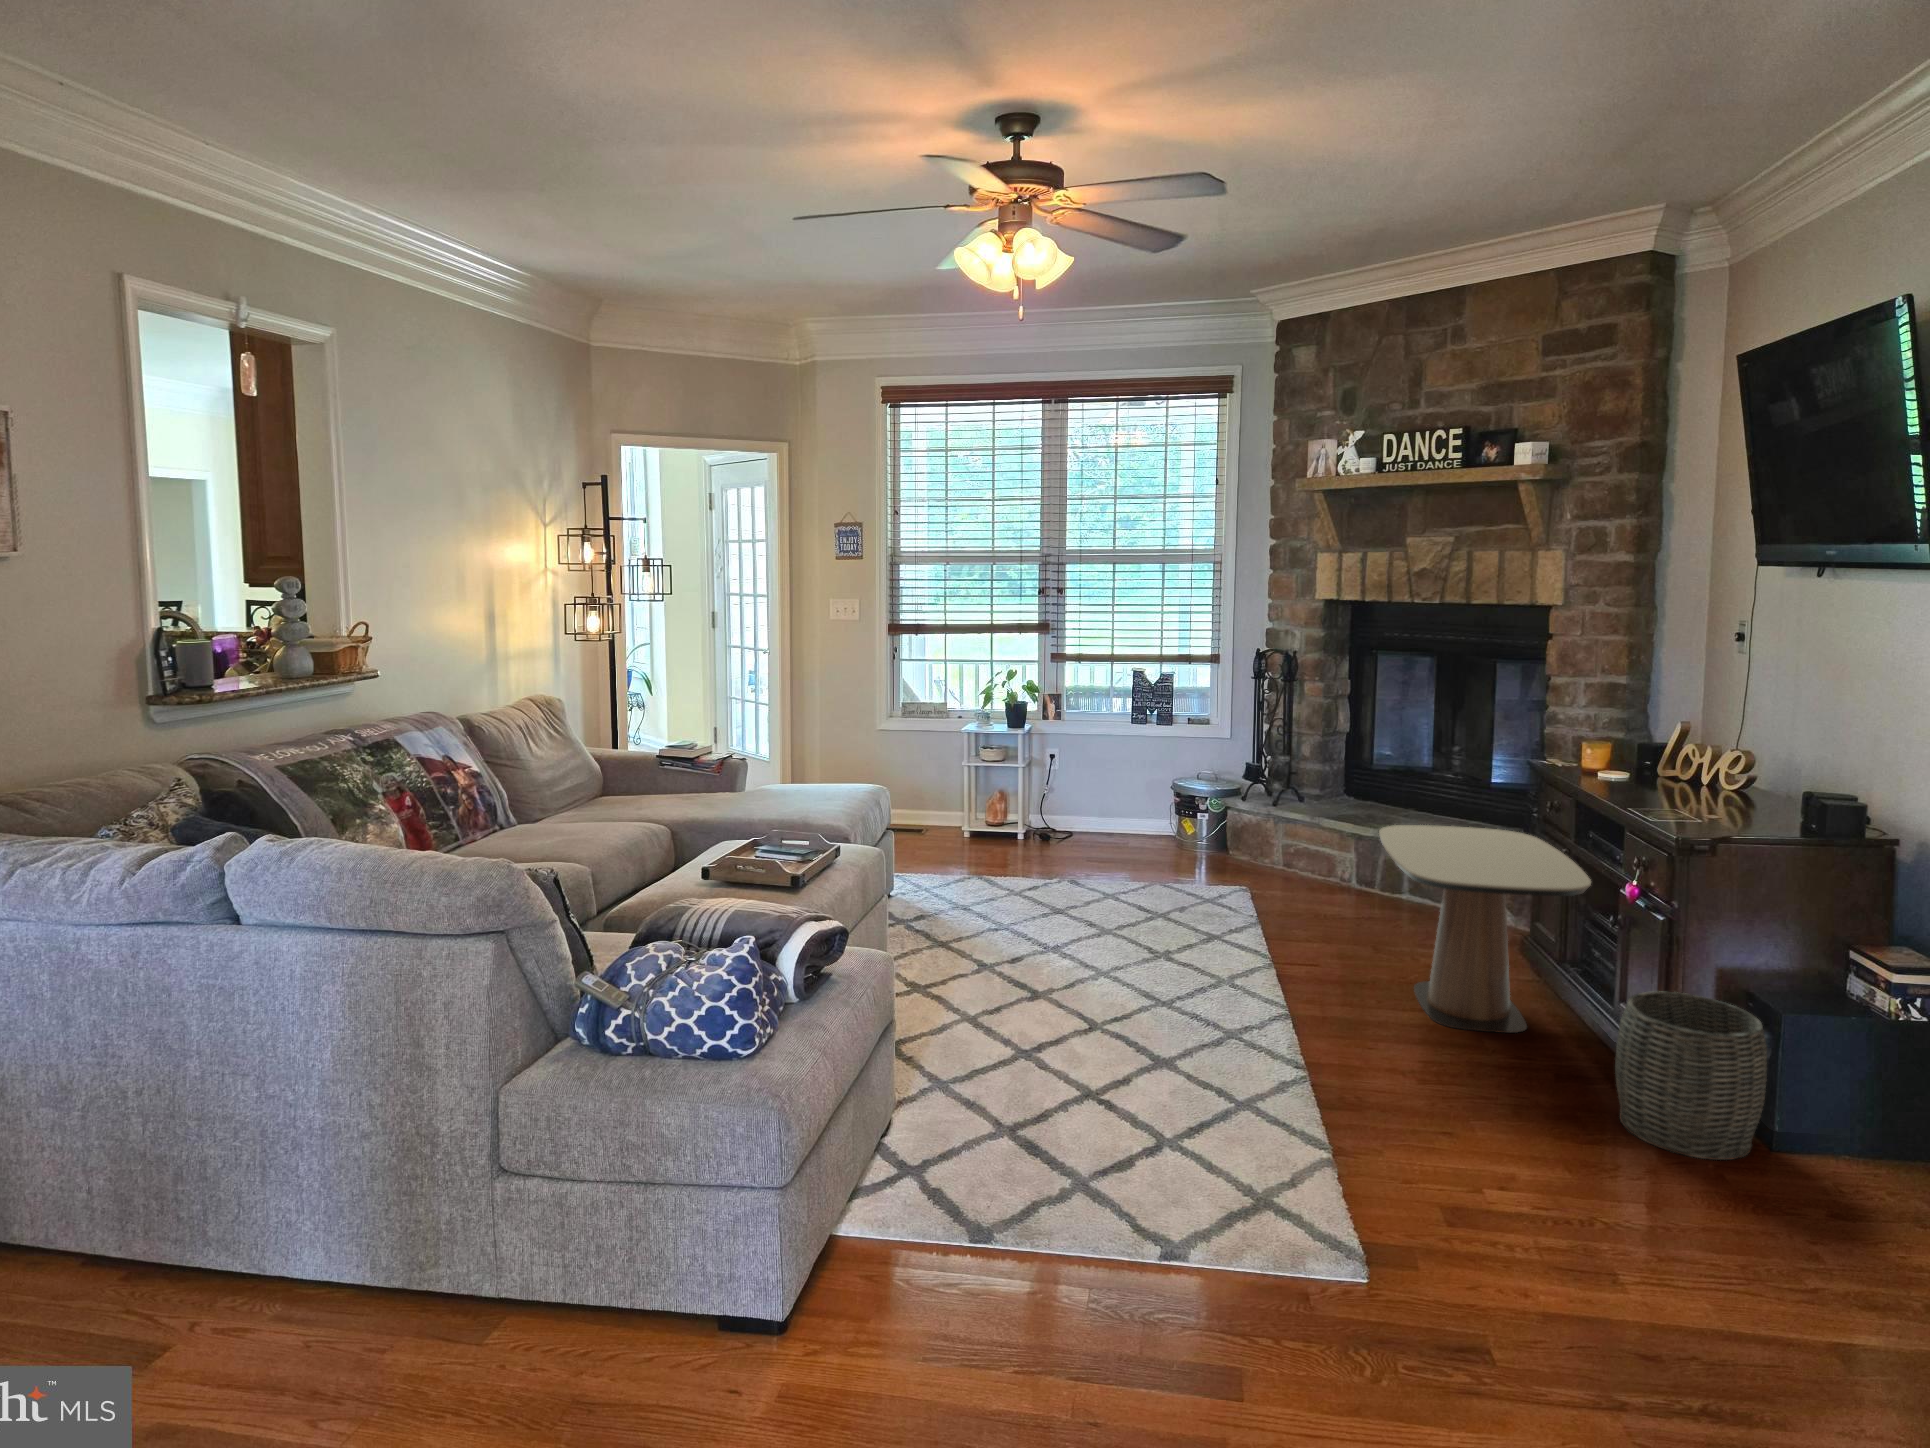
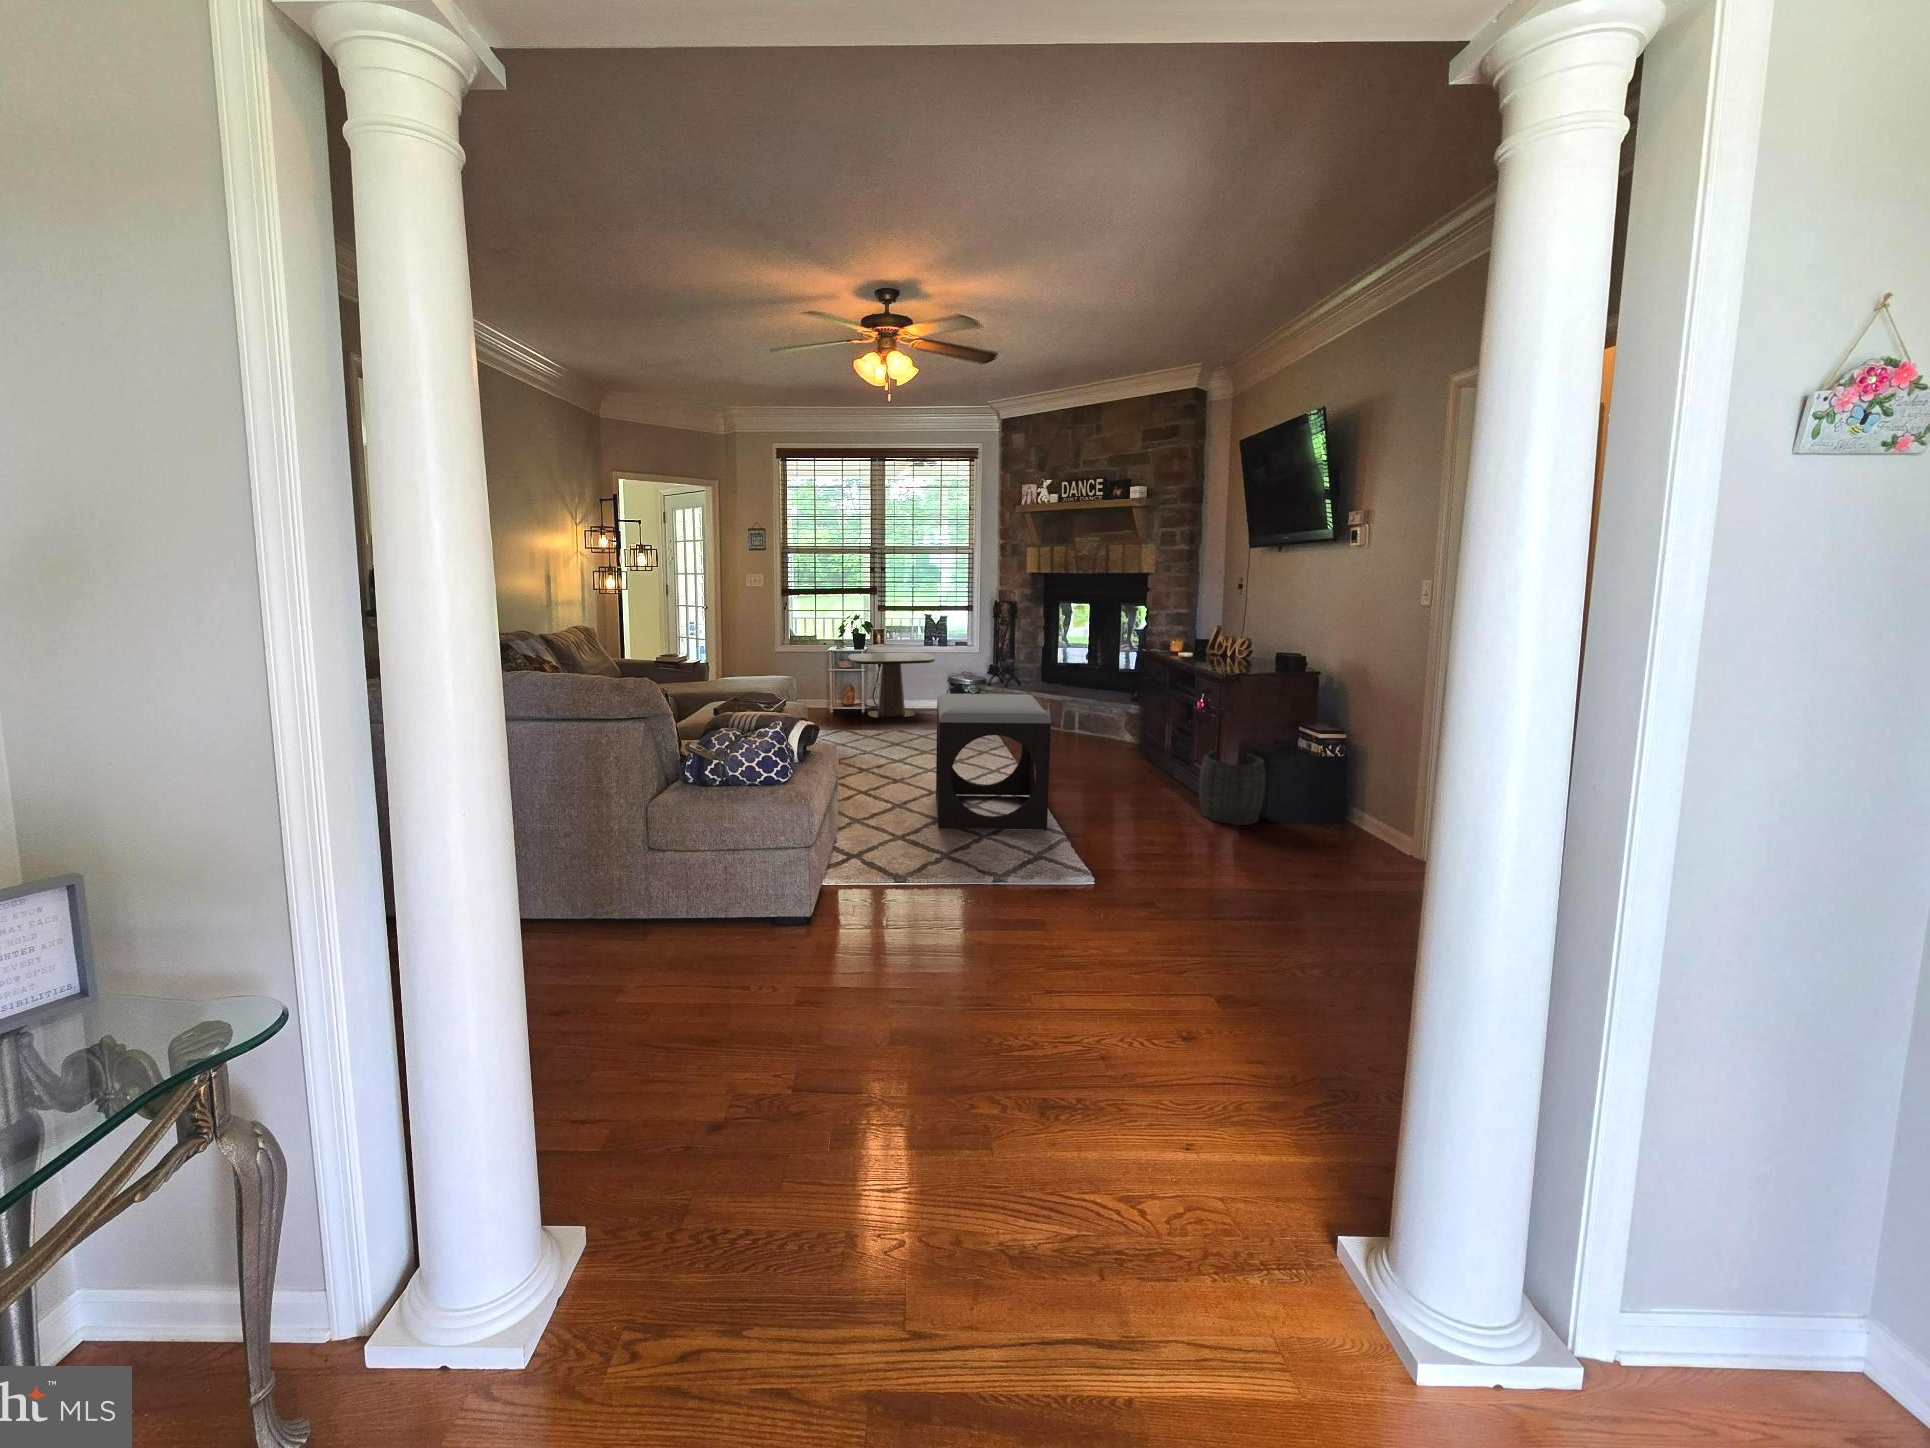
side table: present [1379,825,1591,1033] -> present [848,653,935,718]
footstool: none [1063,841,1283,1128] -> present [936,694,1051,830]

